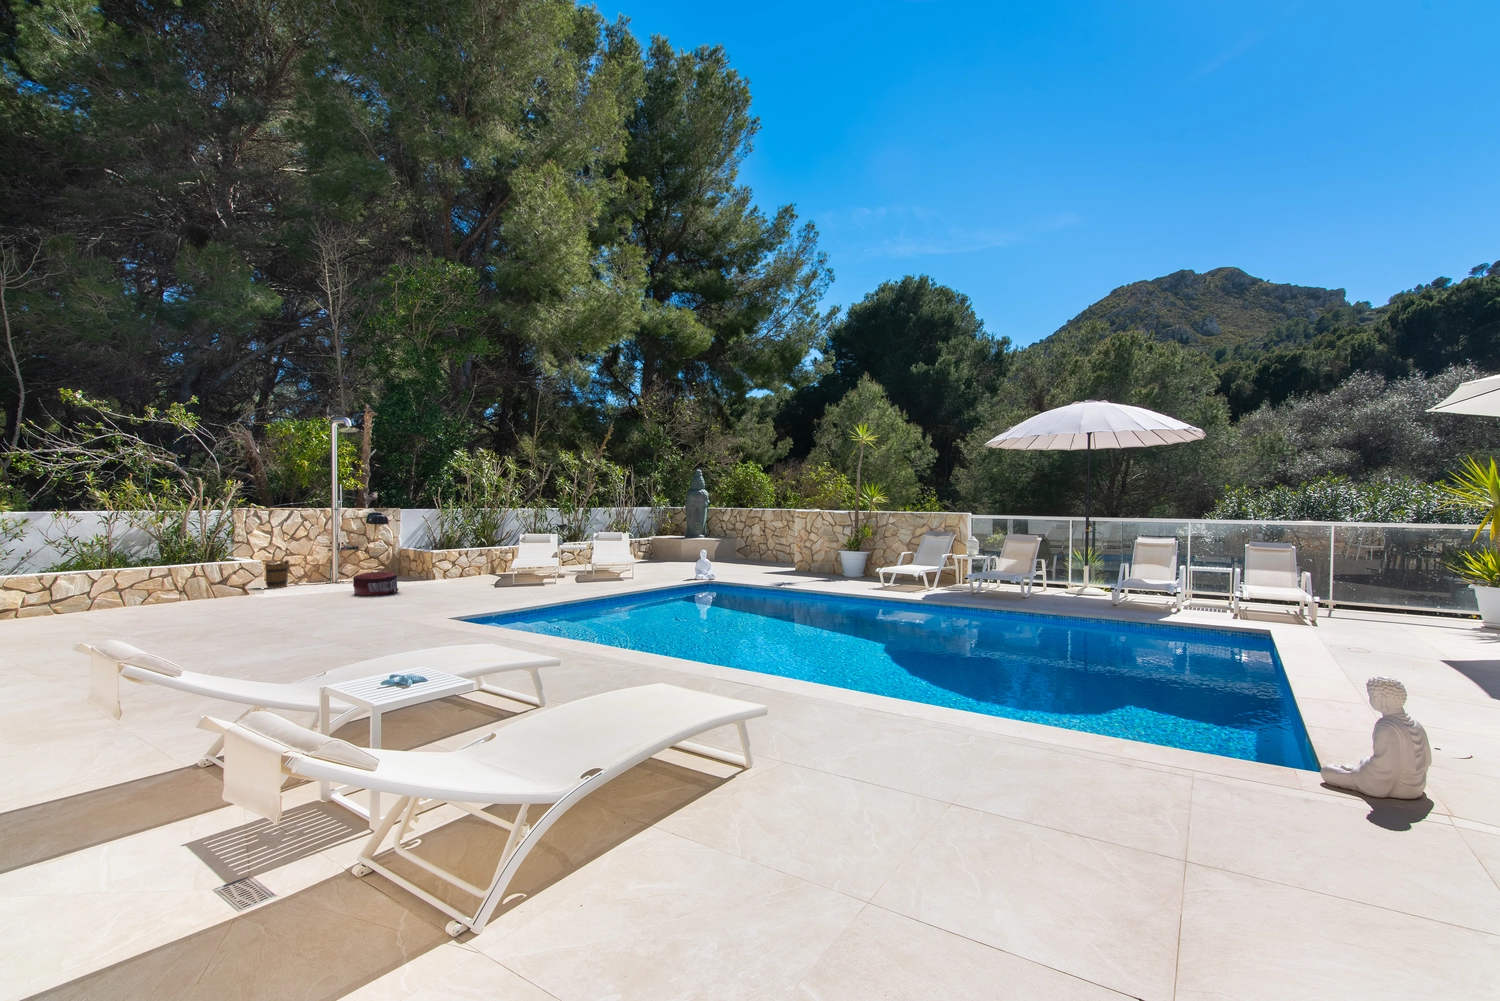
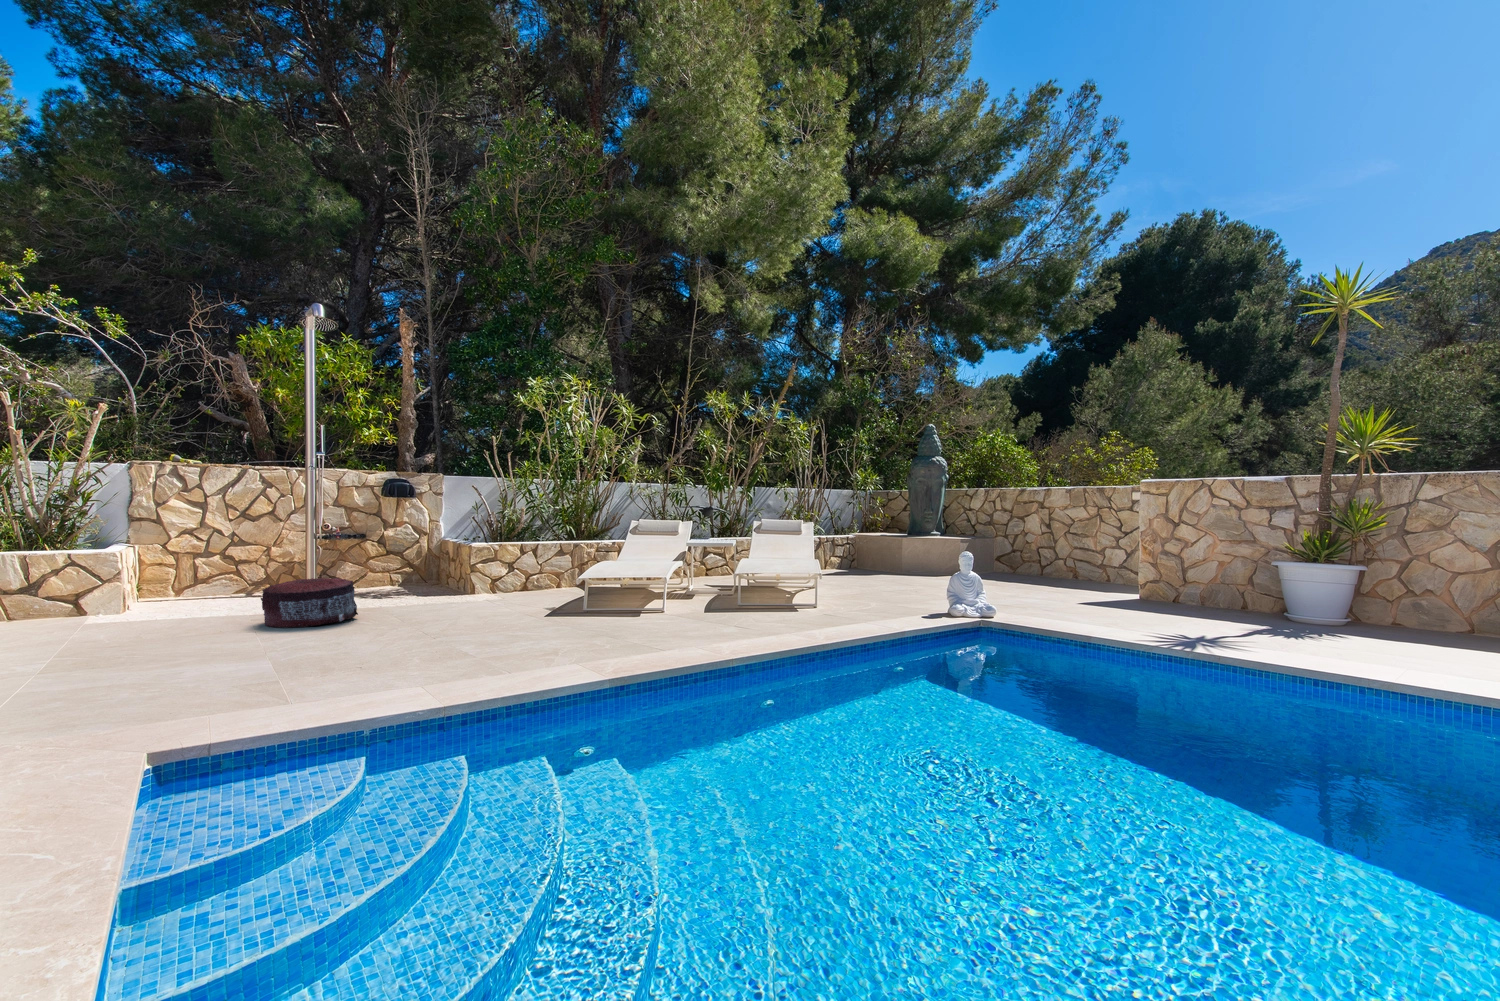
bucket: present [265,560,289,589] -> none [164,552,225,602]

